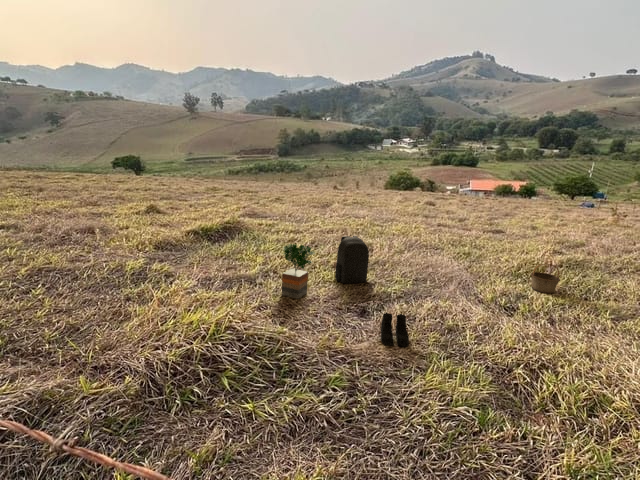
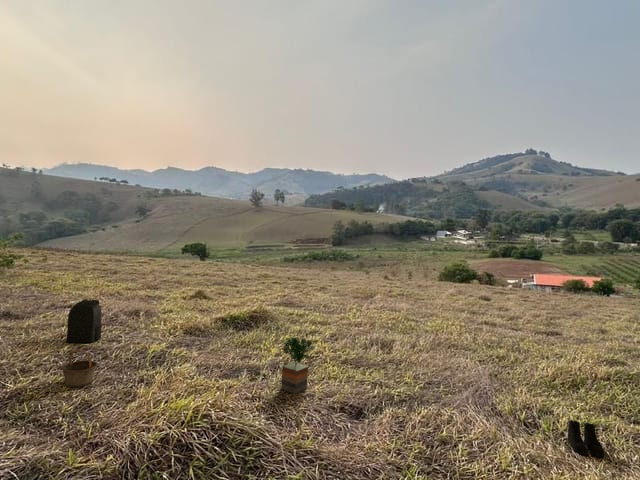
backpack: present [335,236,369,283] -> present [67,299,101,343]
basket: present [531,264,560,293] -> present [61,350,98,387]
boots: present [381,313,409,347] -> present [568,420,604,458]

